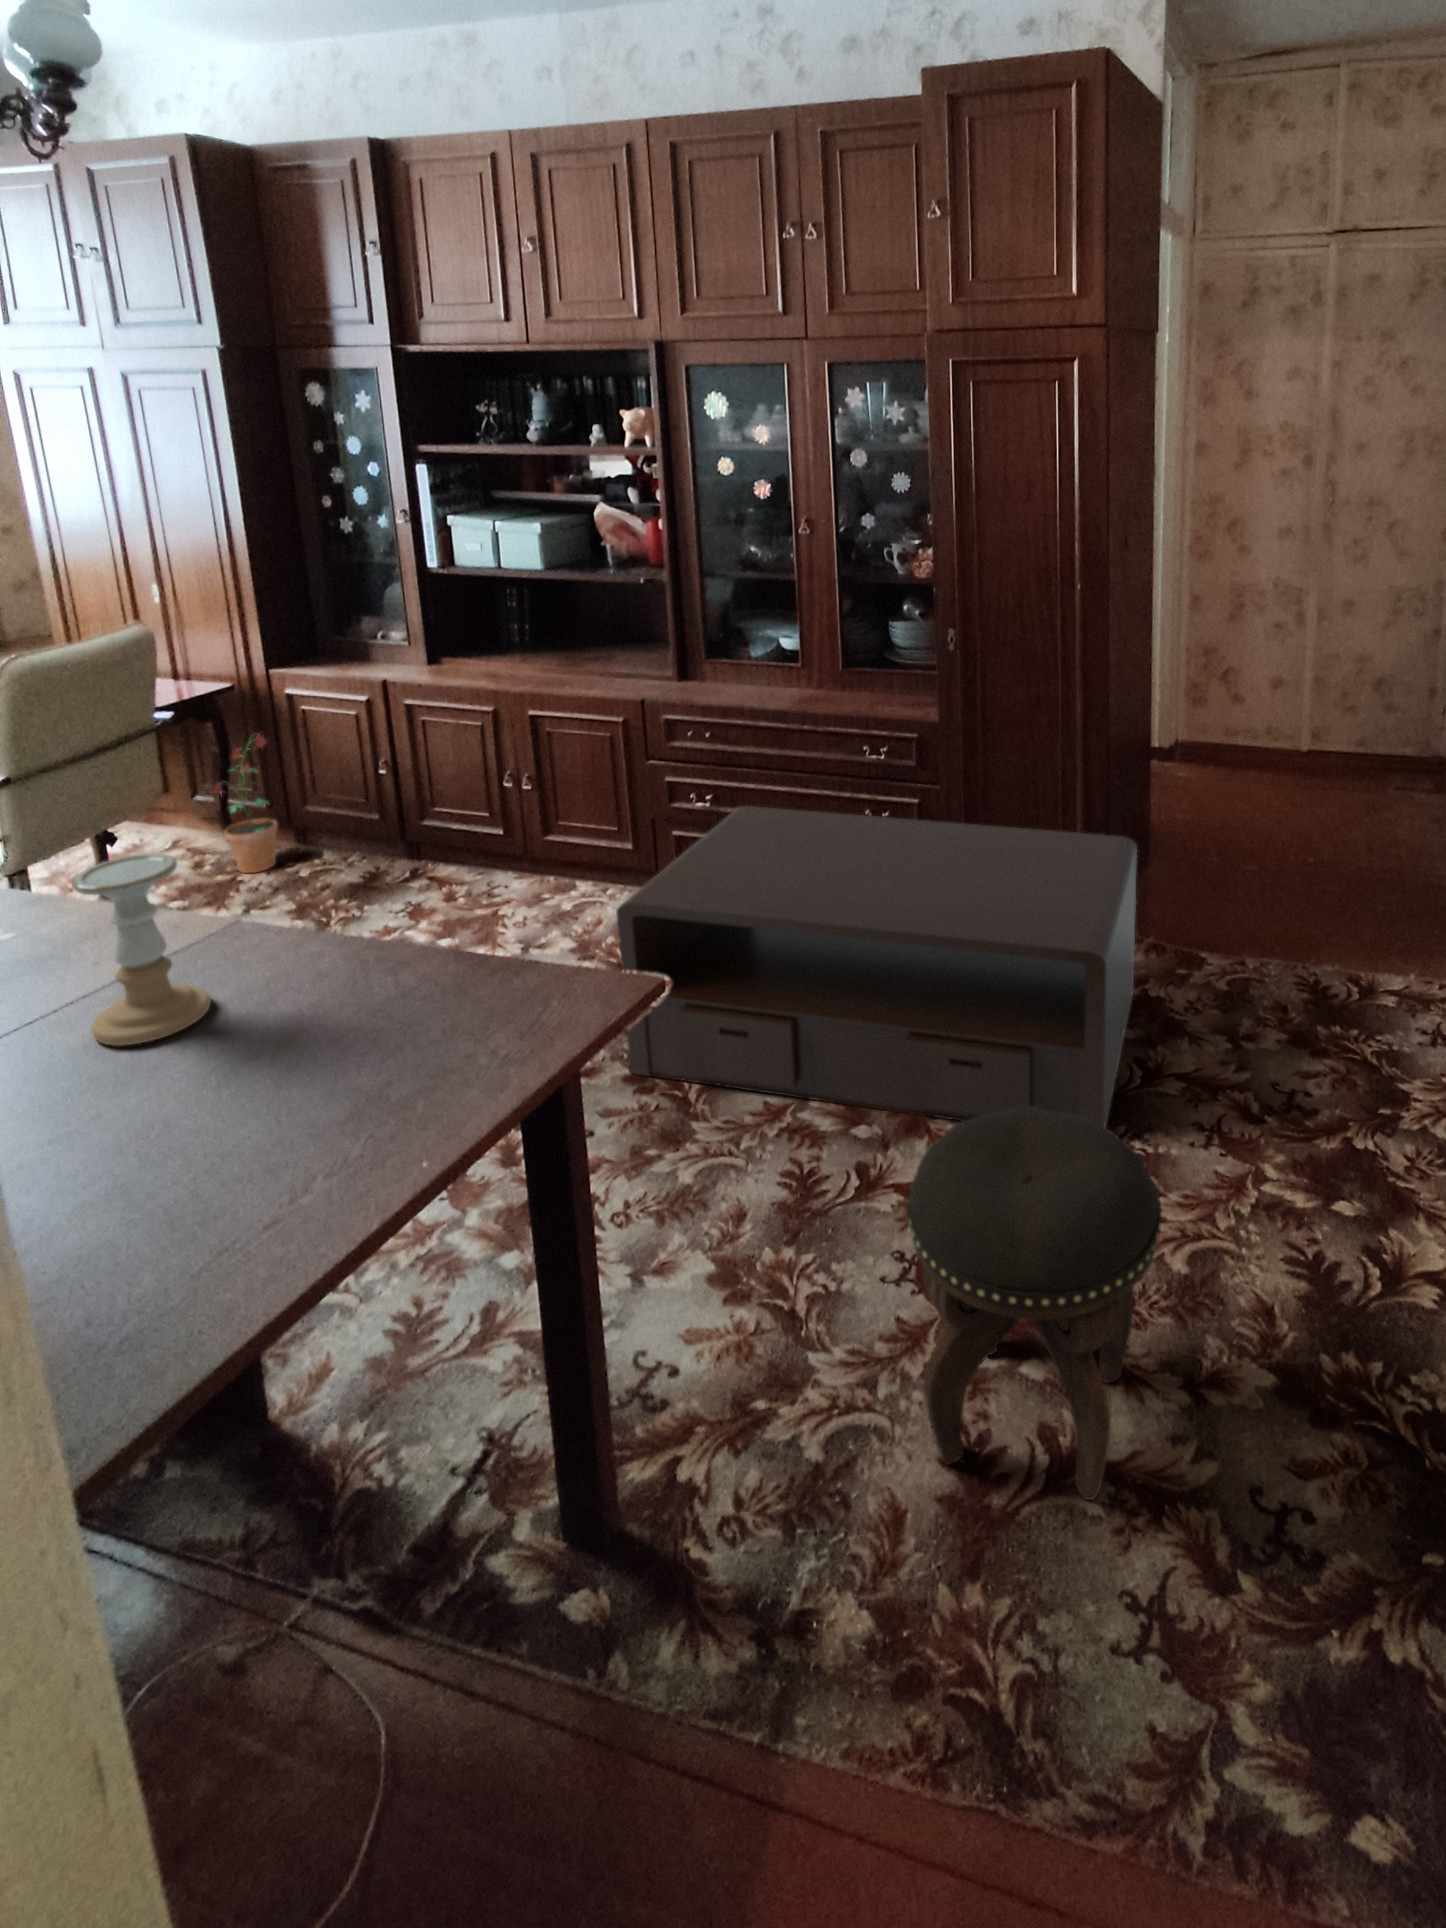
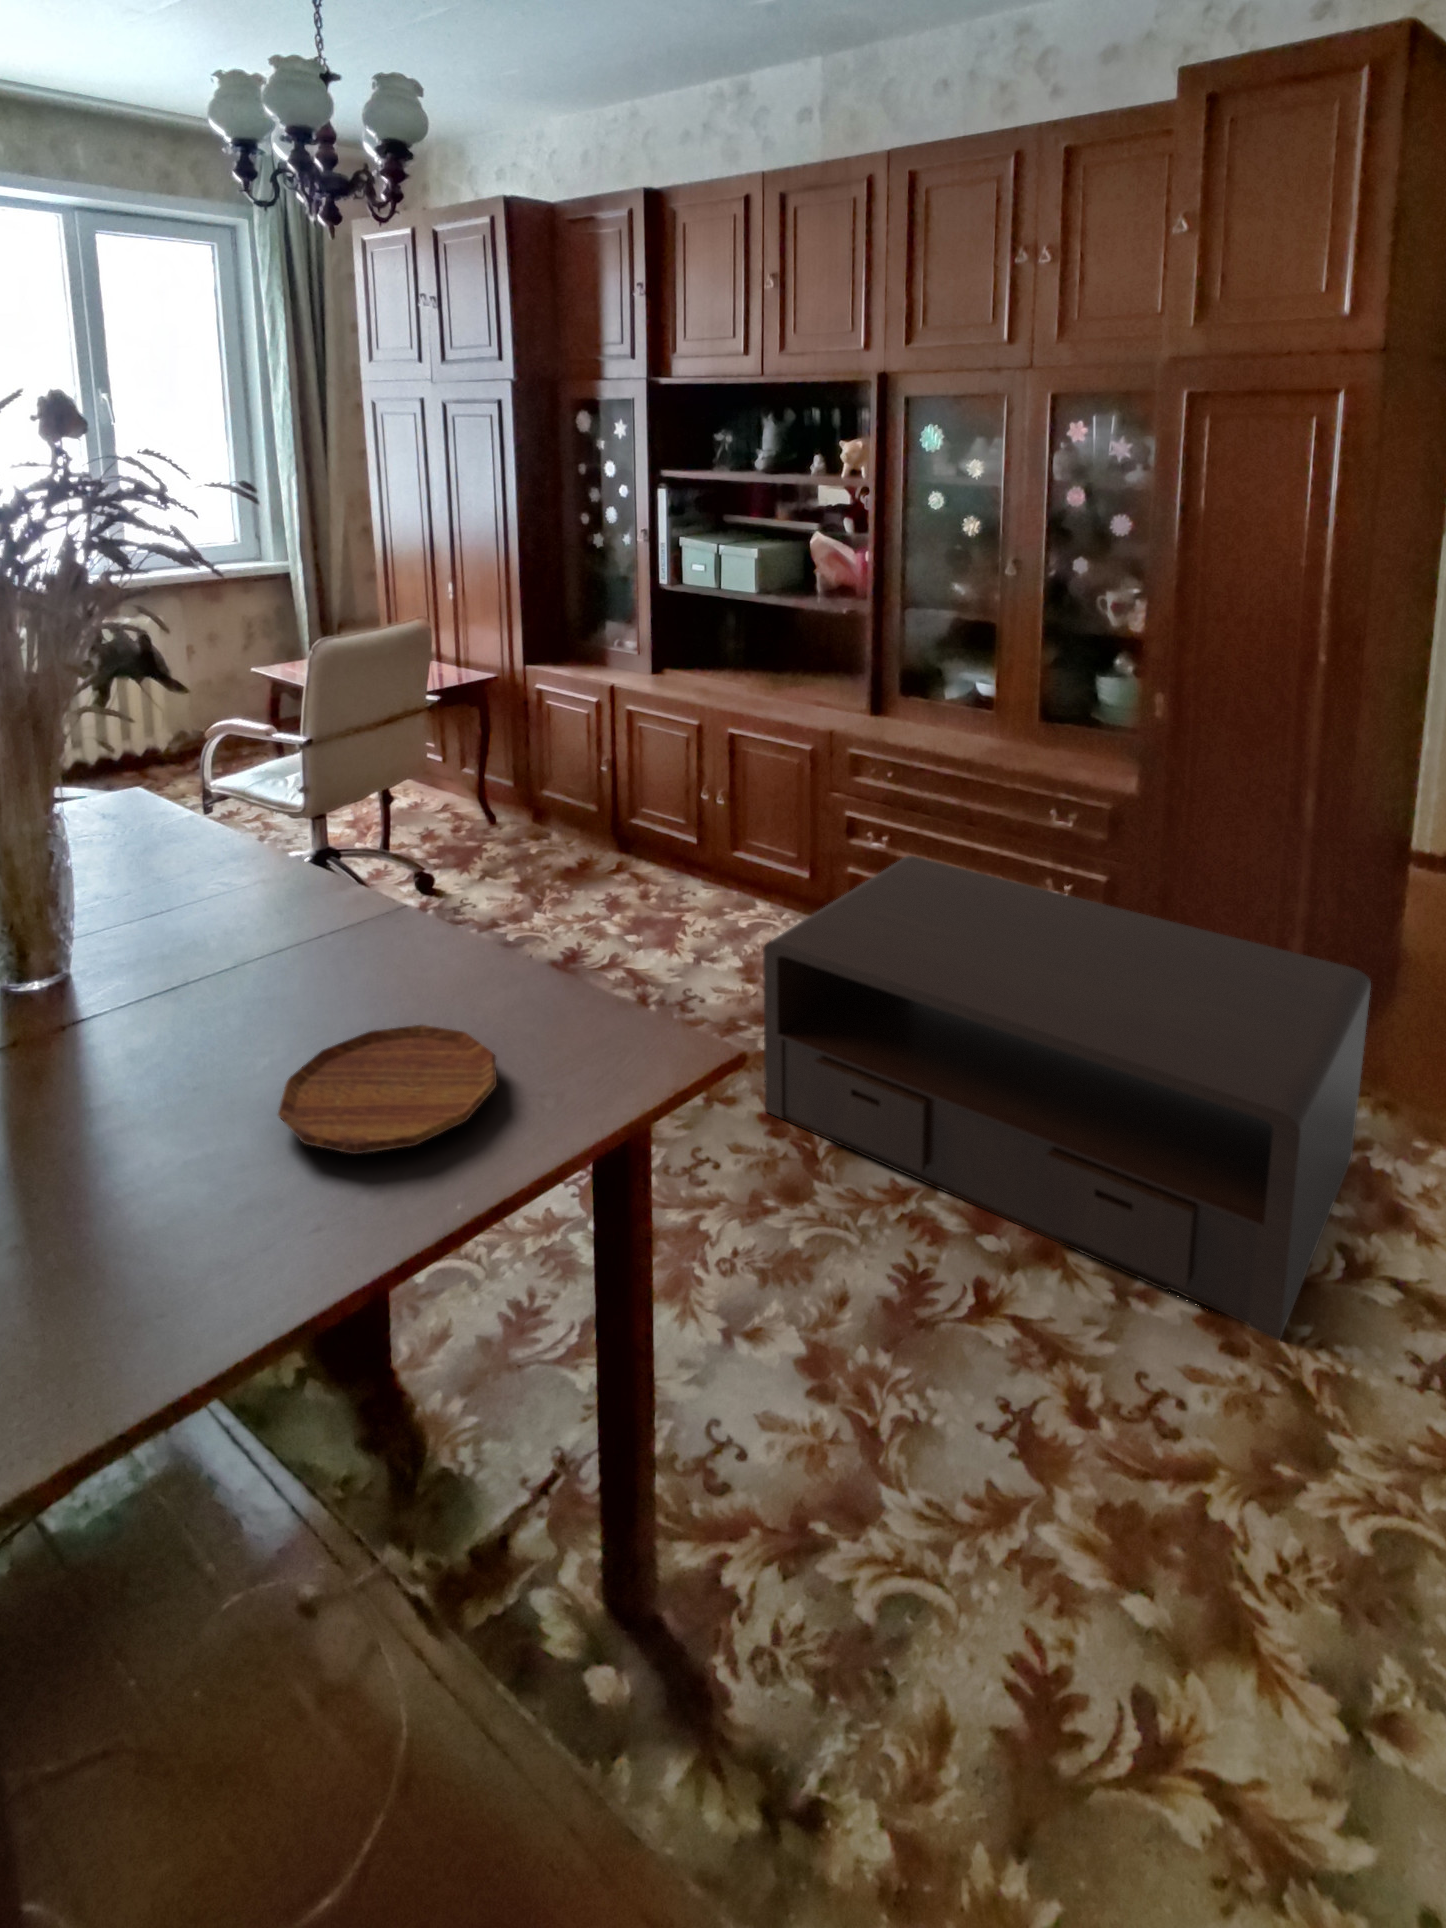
potted plant: present [214,734,278,873] -> none [470,719,519,842]
candle holder: present [72,853,210,1046] -> none [260,848,359,1018]
tray: none [162,1011,420,1149] -> present [278,1025,497,1154]
footstool: present [908,1106,1161,1500] -> none [992,1290,1320,1820]

